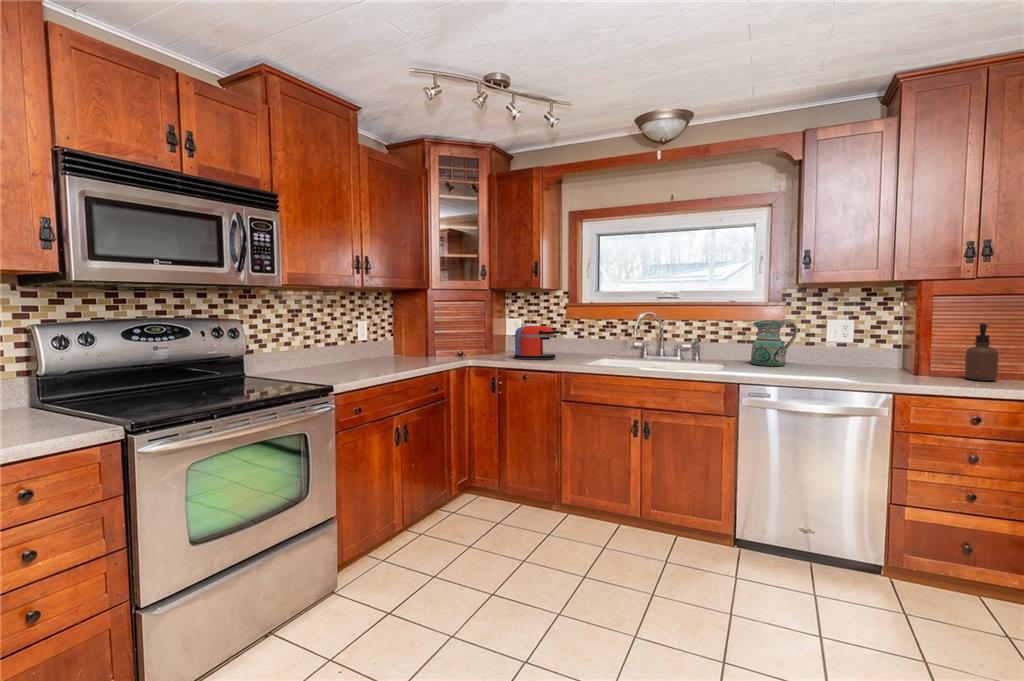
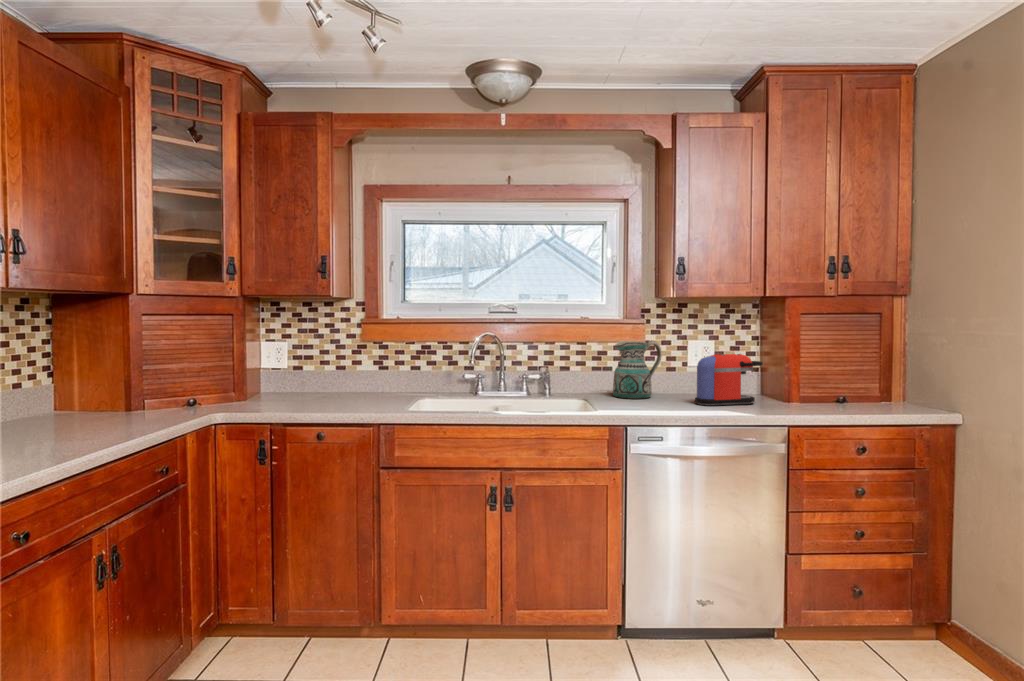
soap dispenser: present [965,324,999,381] -> none [830,345,859,405]
coffee maker: present [514,326,561,360] -> present [695,354,763,405]

